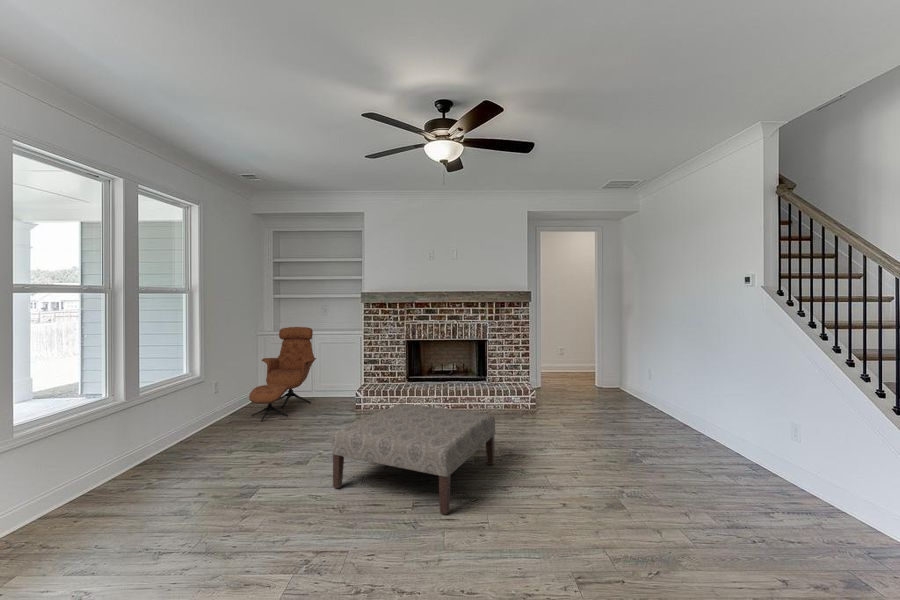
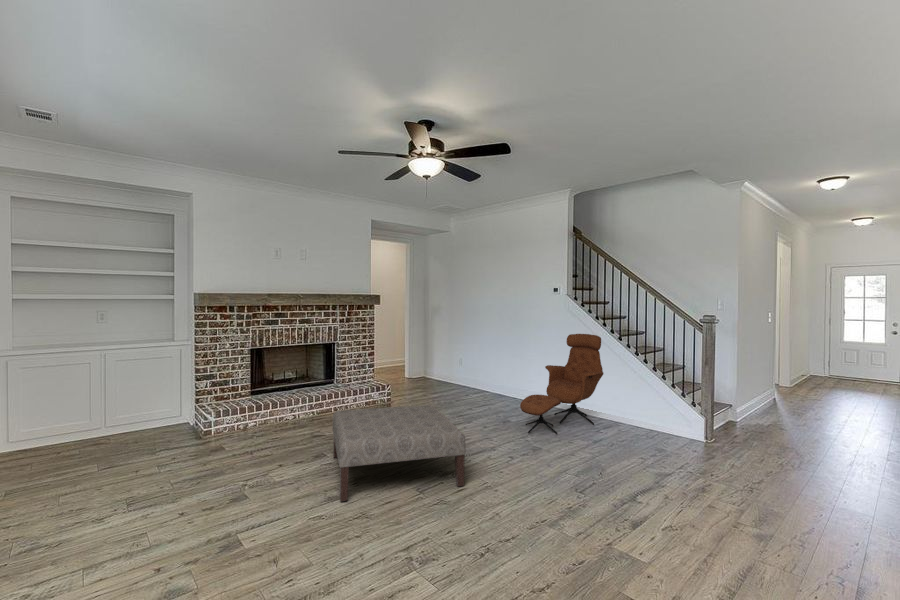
lounge chair: present [249,327,316,422] -> present [520,334,604,434]

